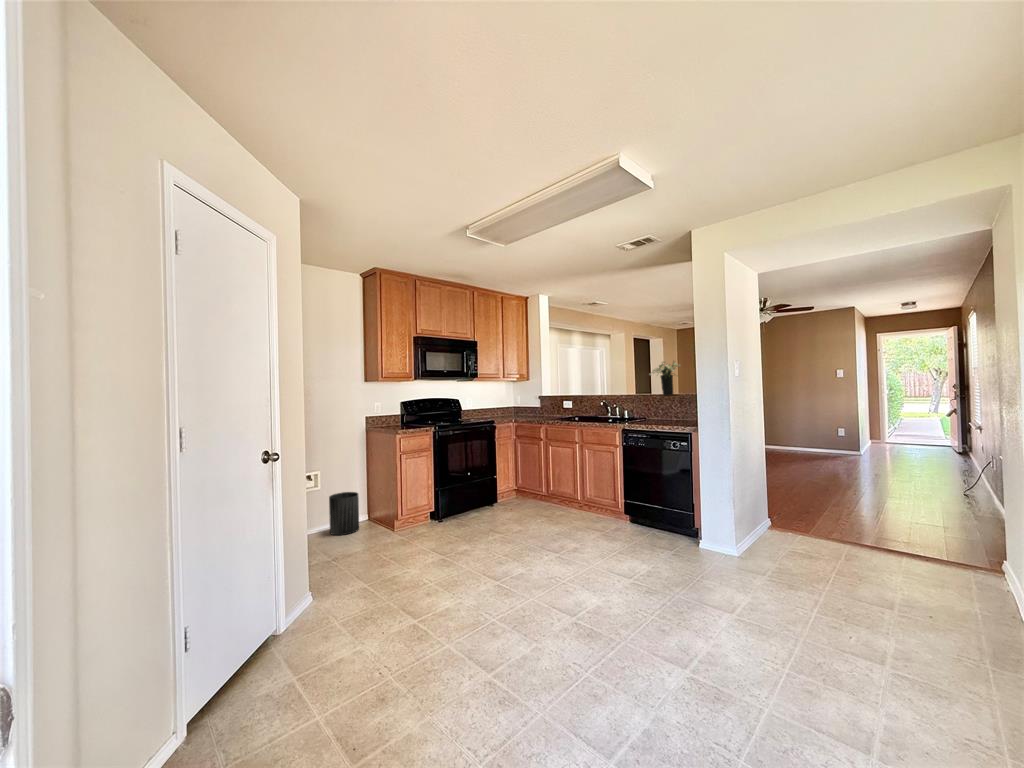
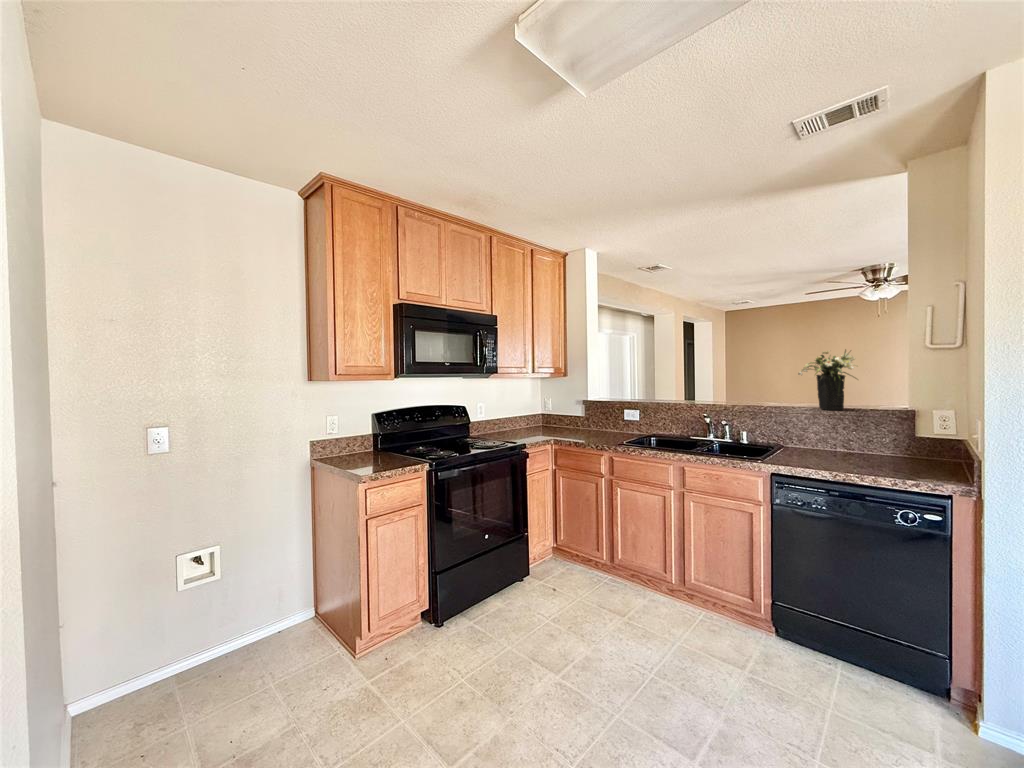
trash can: present [329,492,359,535] -> none [232,580,292,673]

